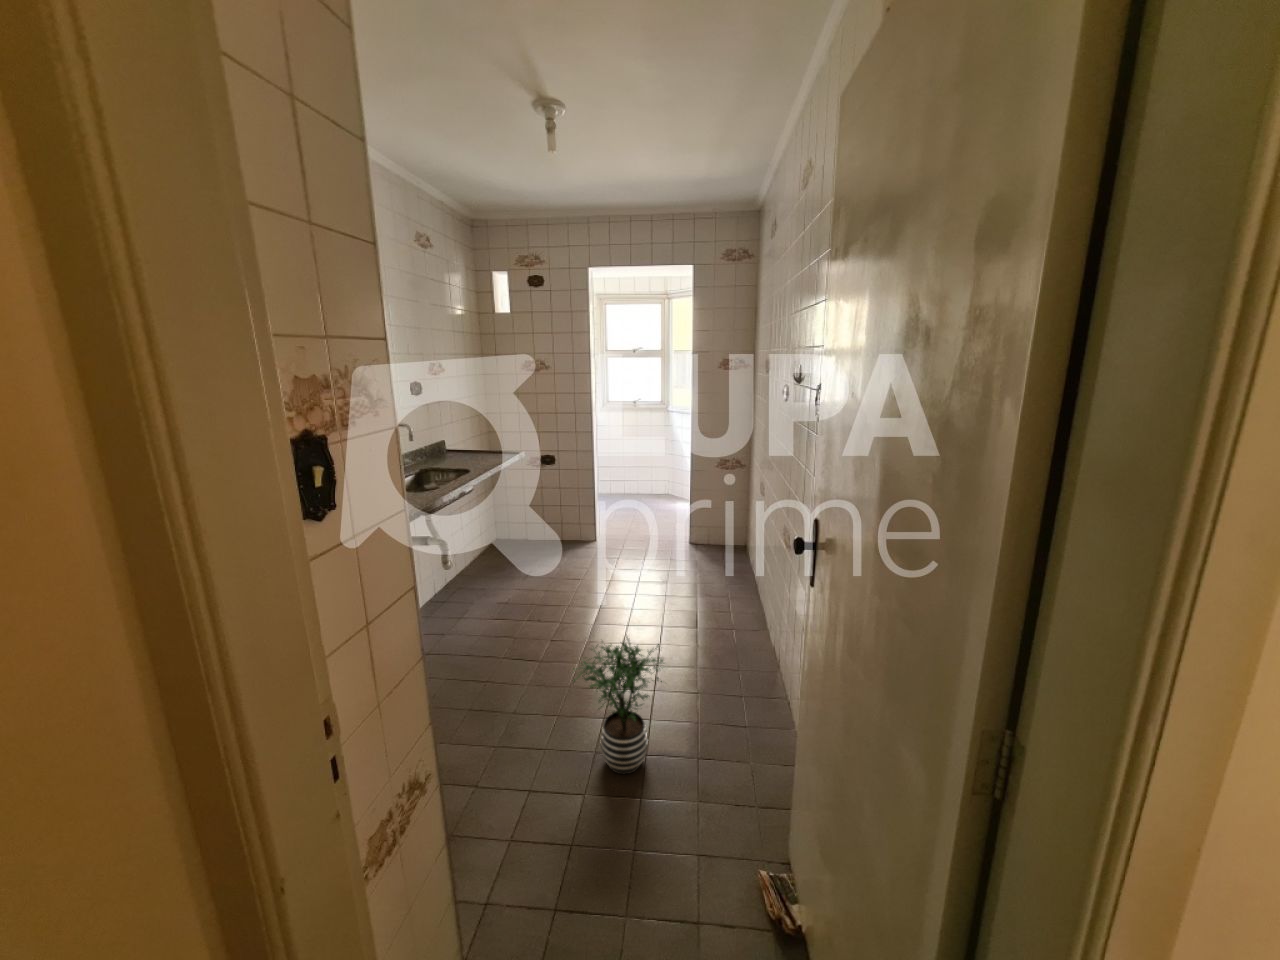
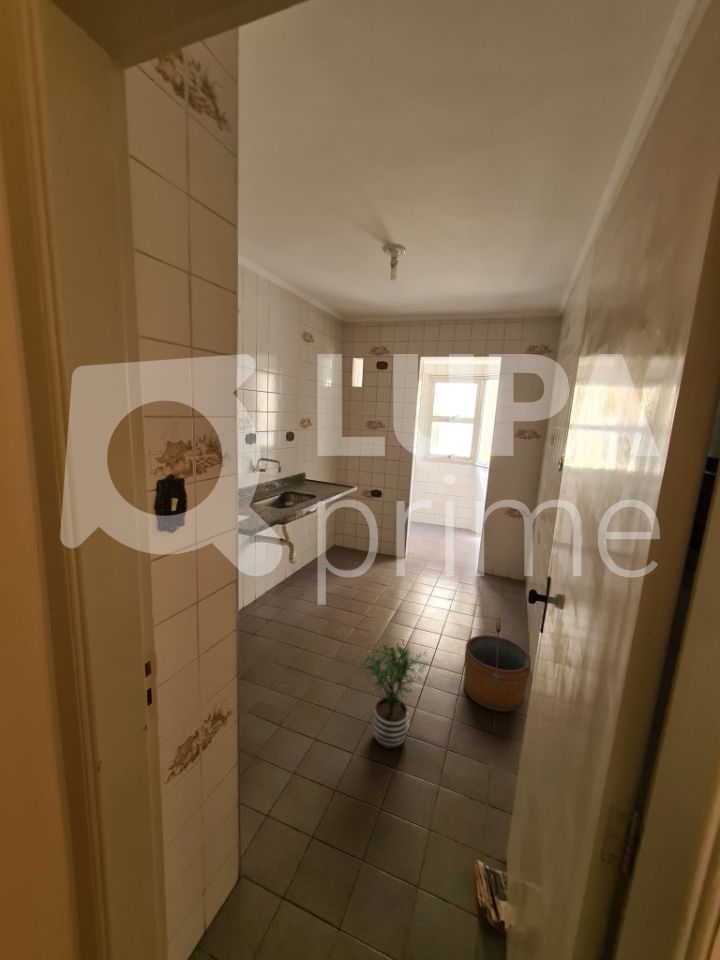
bucket: none [698,588,775,699] -> present [464,617,531,712]

